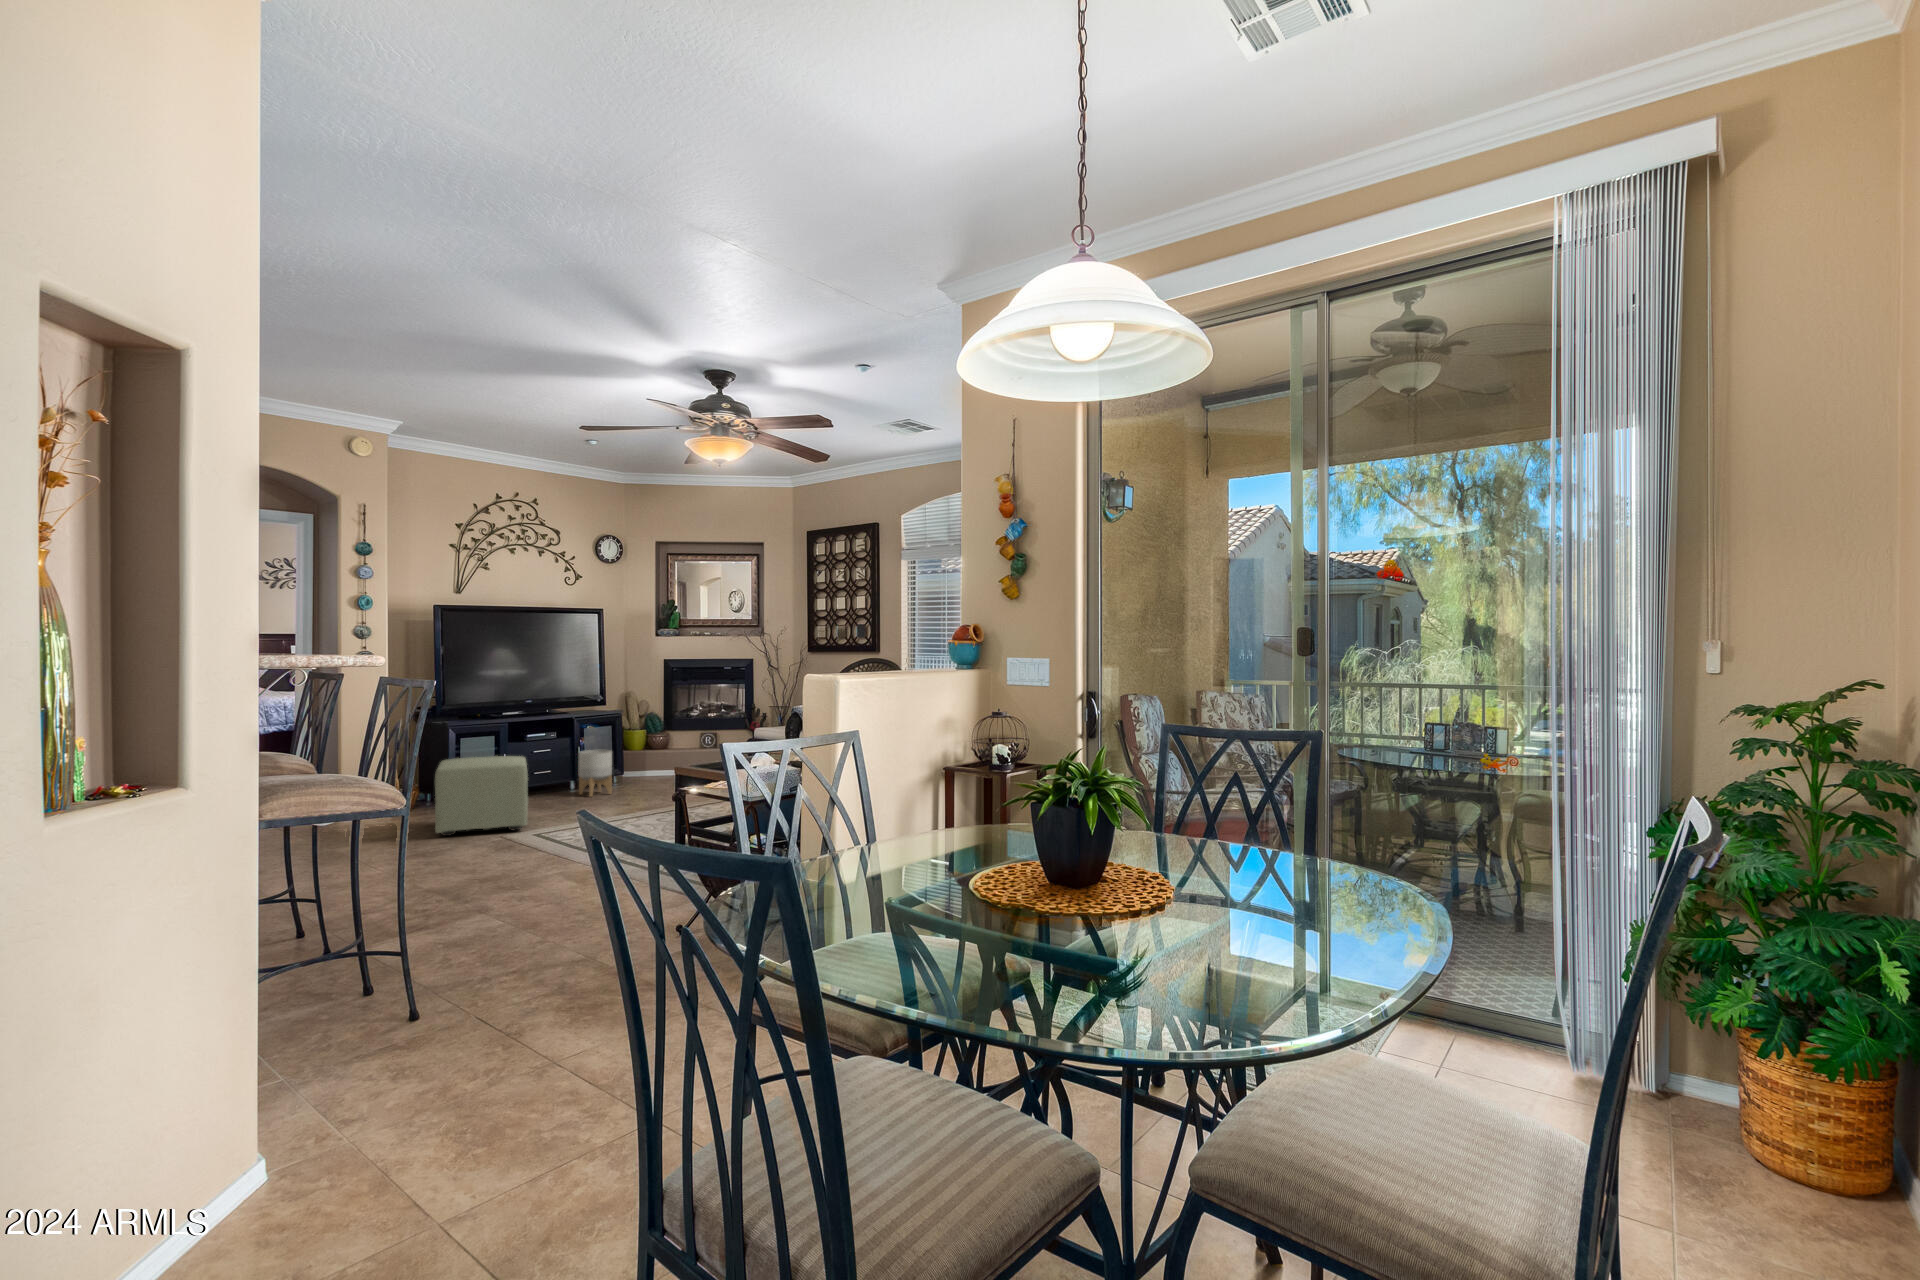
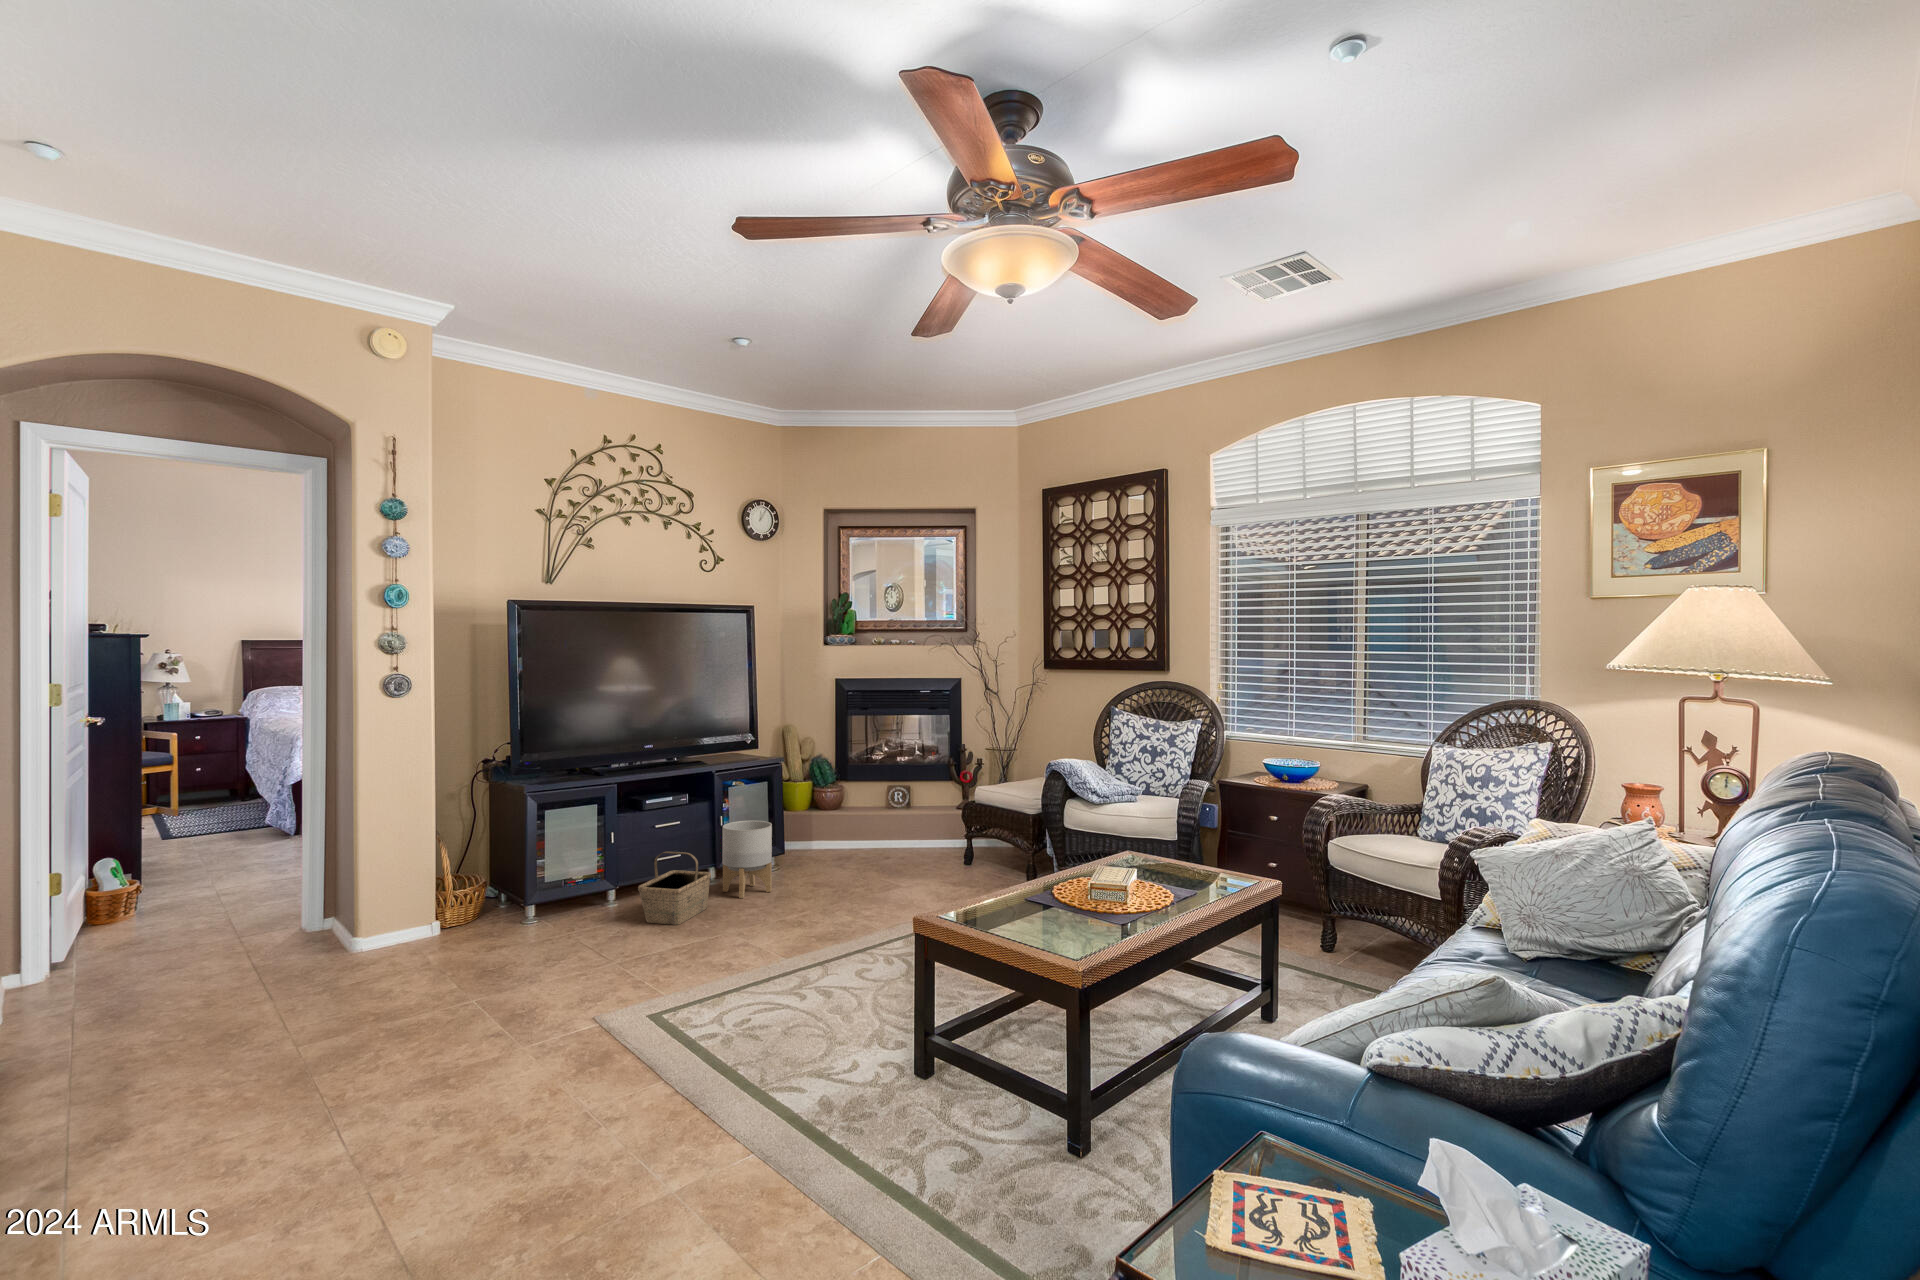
ottoman: present [435,756,528,836] -> none [479,856,644,1020]
basket: none [522,764,570,807] -> present [638,852,711,925]

